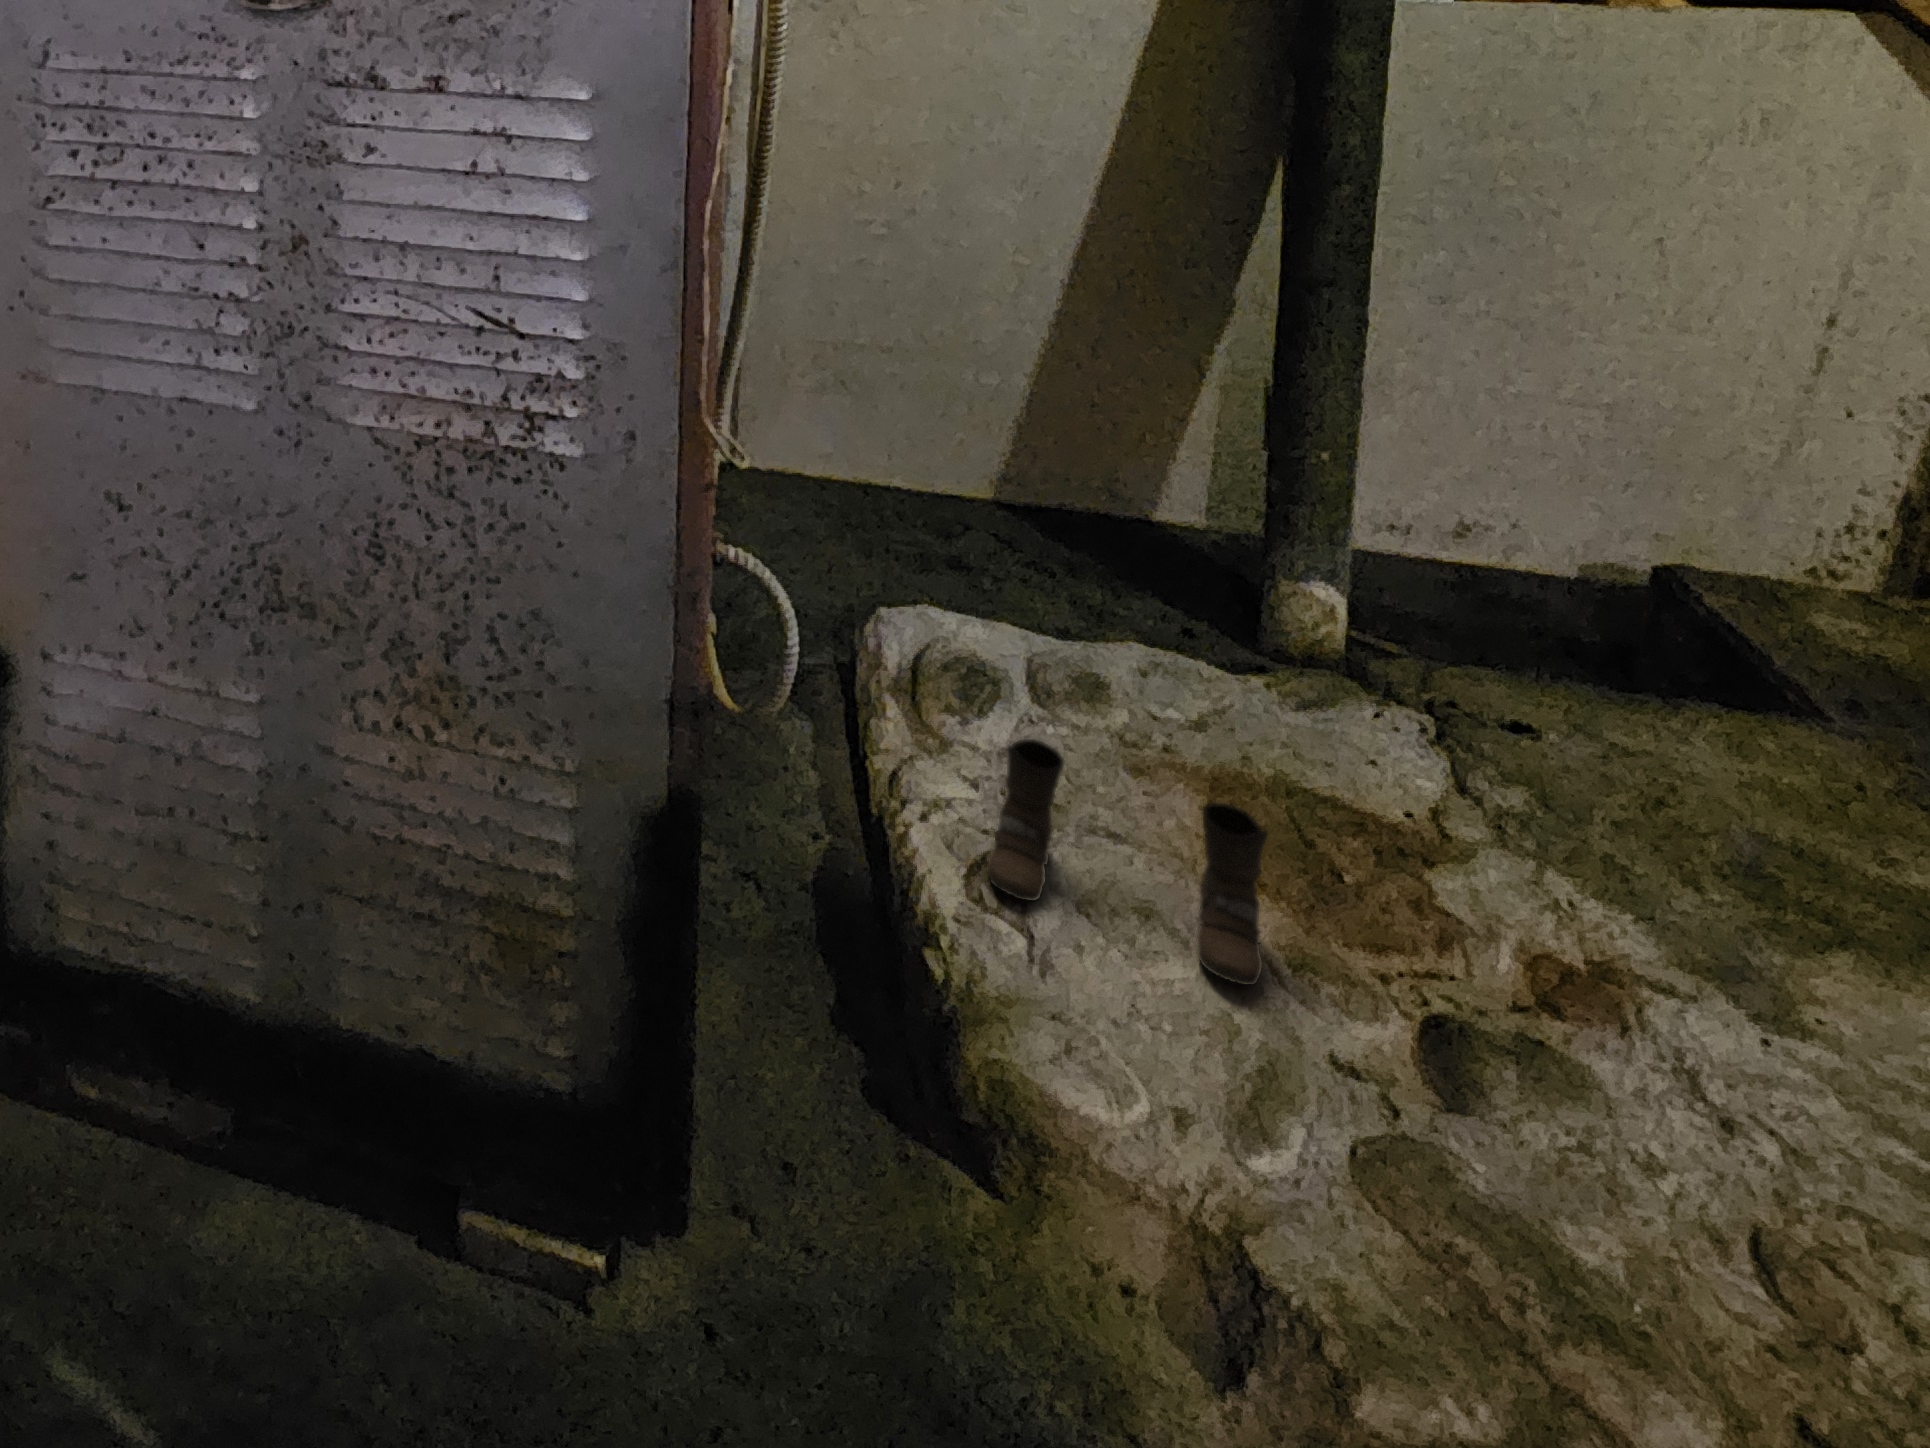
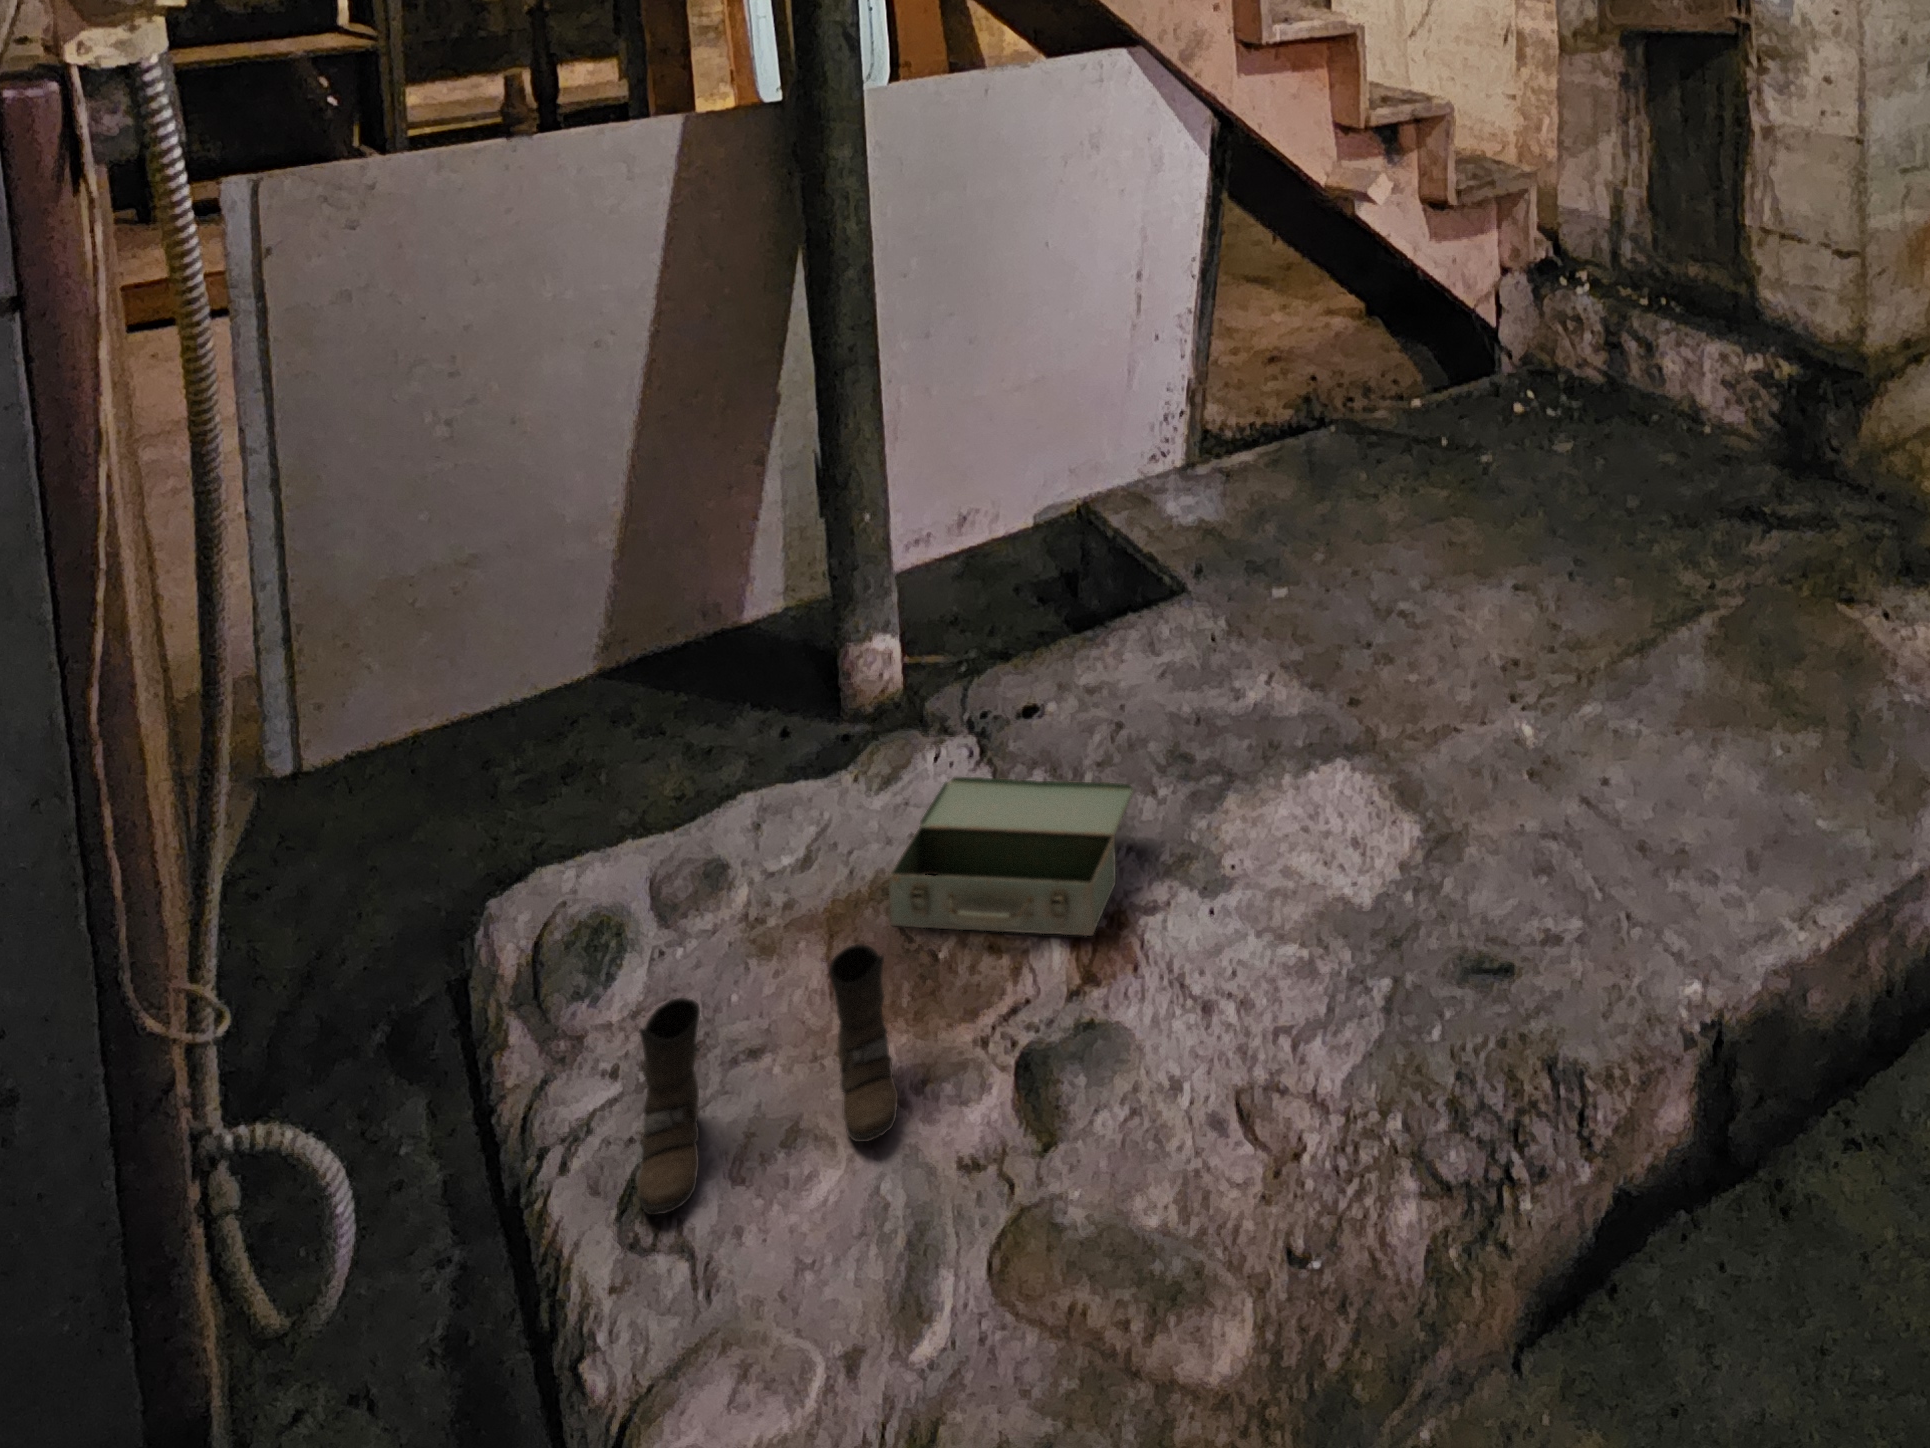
toolbox: none [1279,745,1667,997] -> present [889,777,1134,936]

